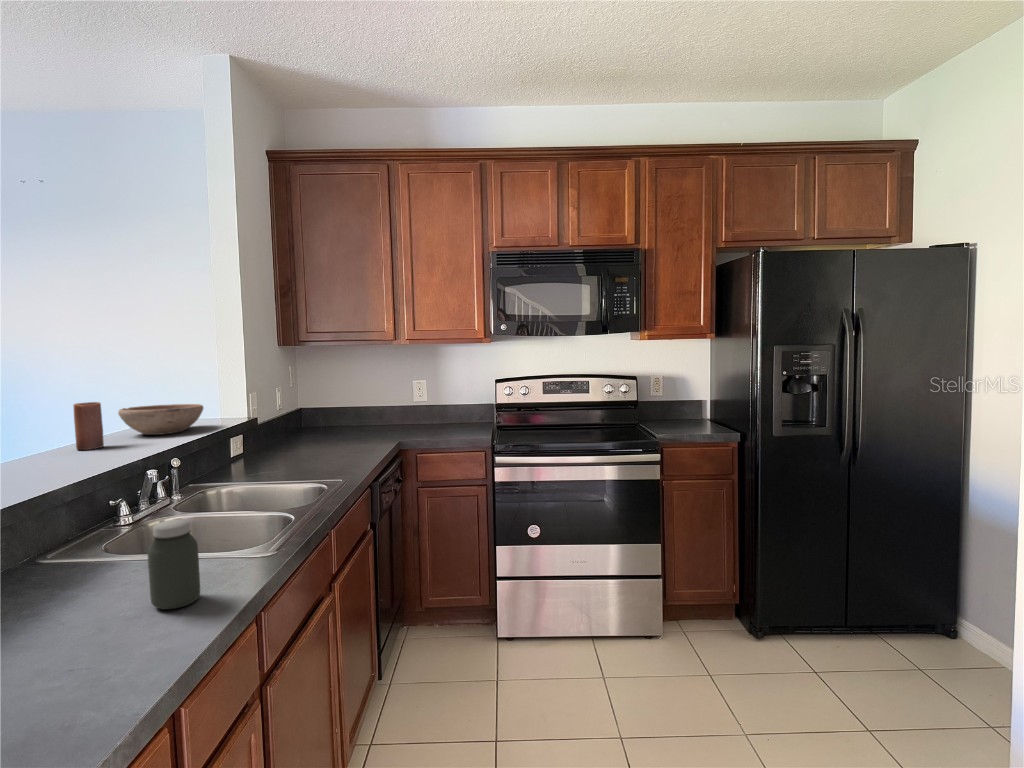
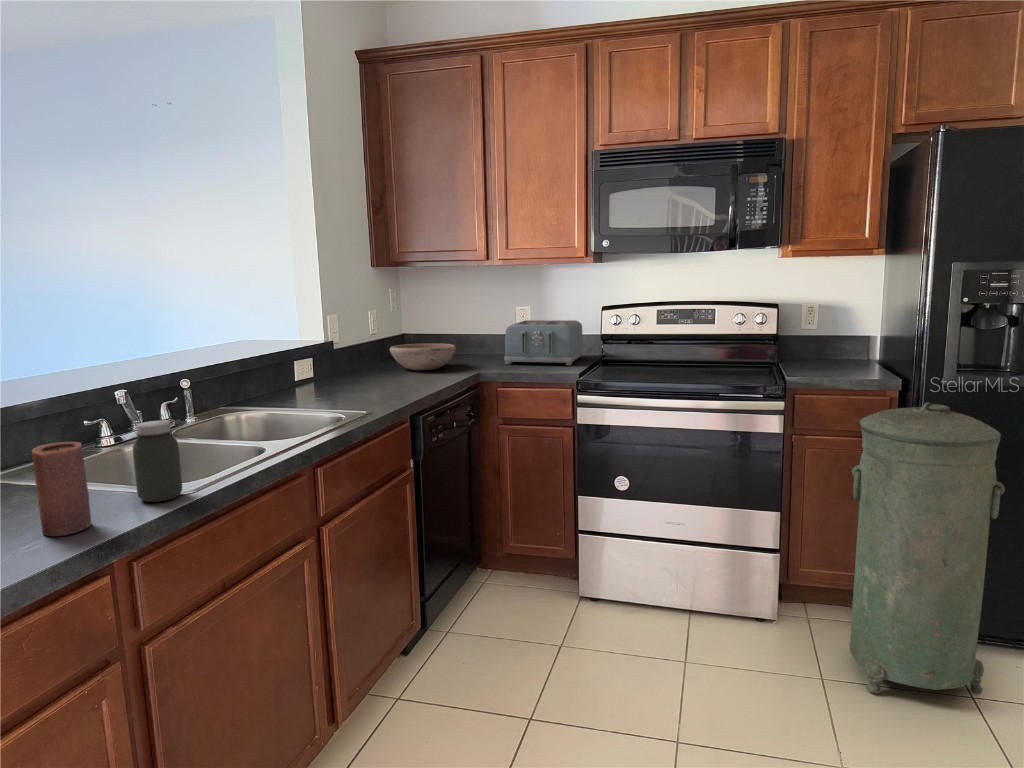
toaster: none [416,392,479,432] -> present [504,320,584,365]
candle: present [73,402,104,450] -> present [32,442,91,536]
bowl: present [118,404,204,435] -> present [390,344,456,370]
trash can: none [720,451,831,687] -> present [850,402,1005,694]

